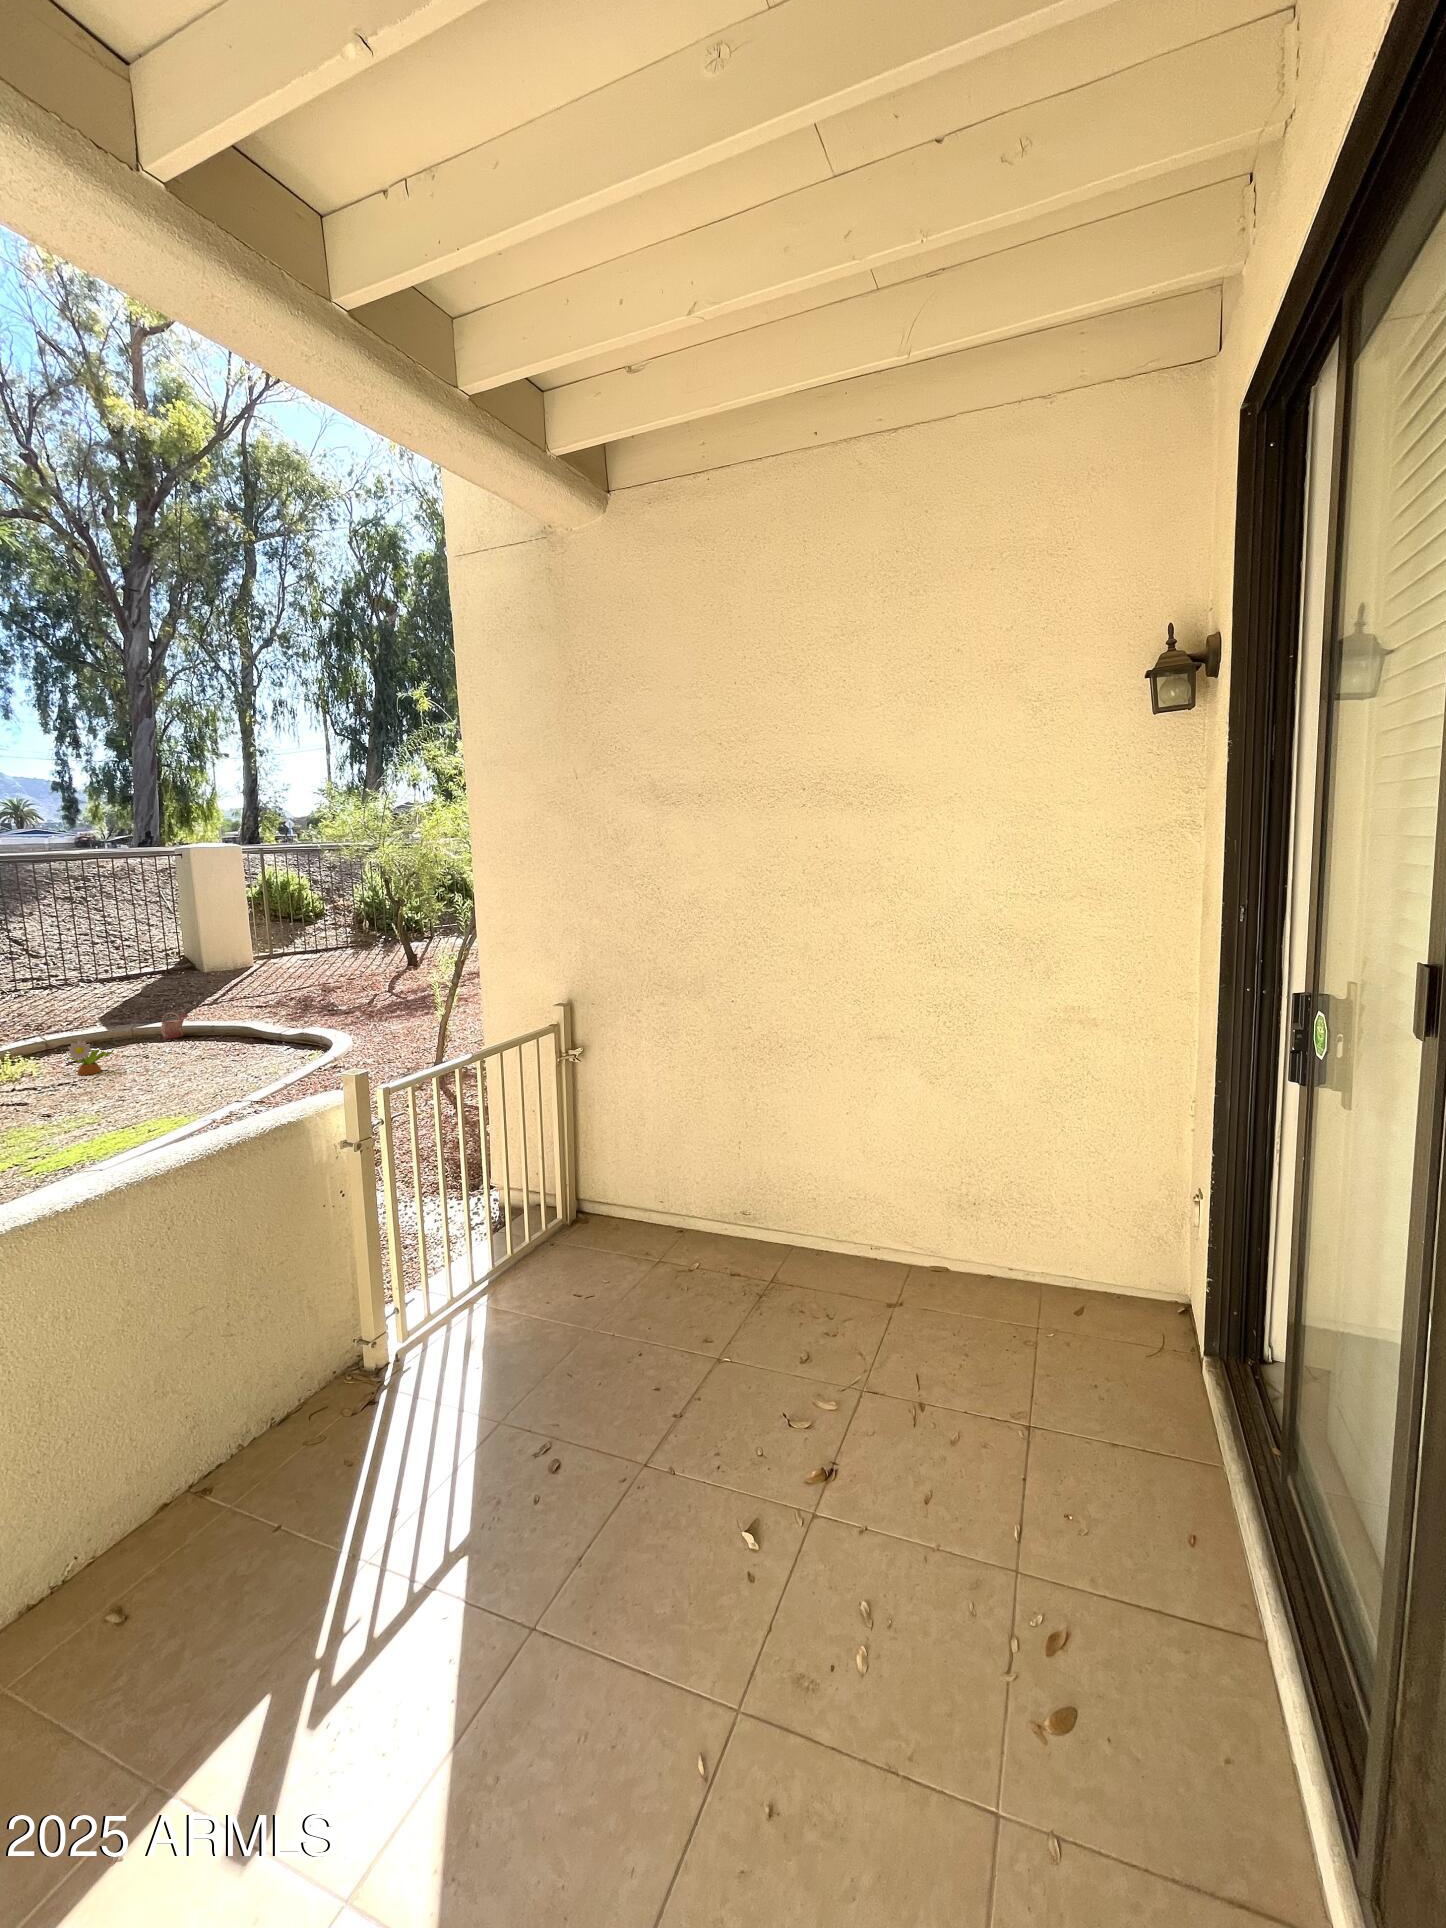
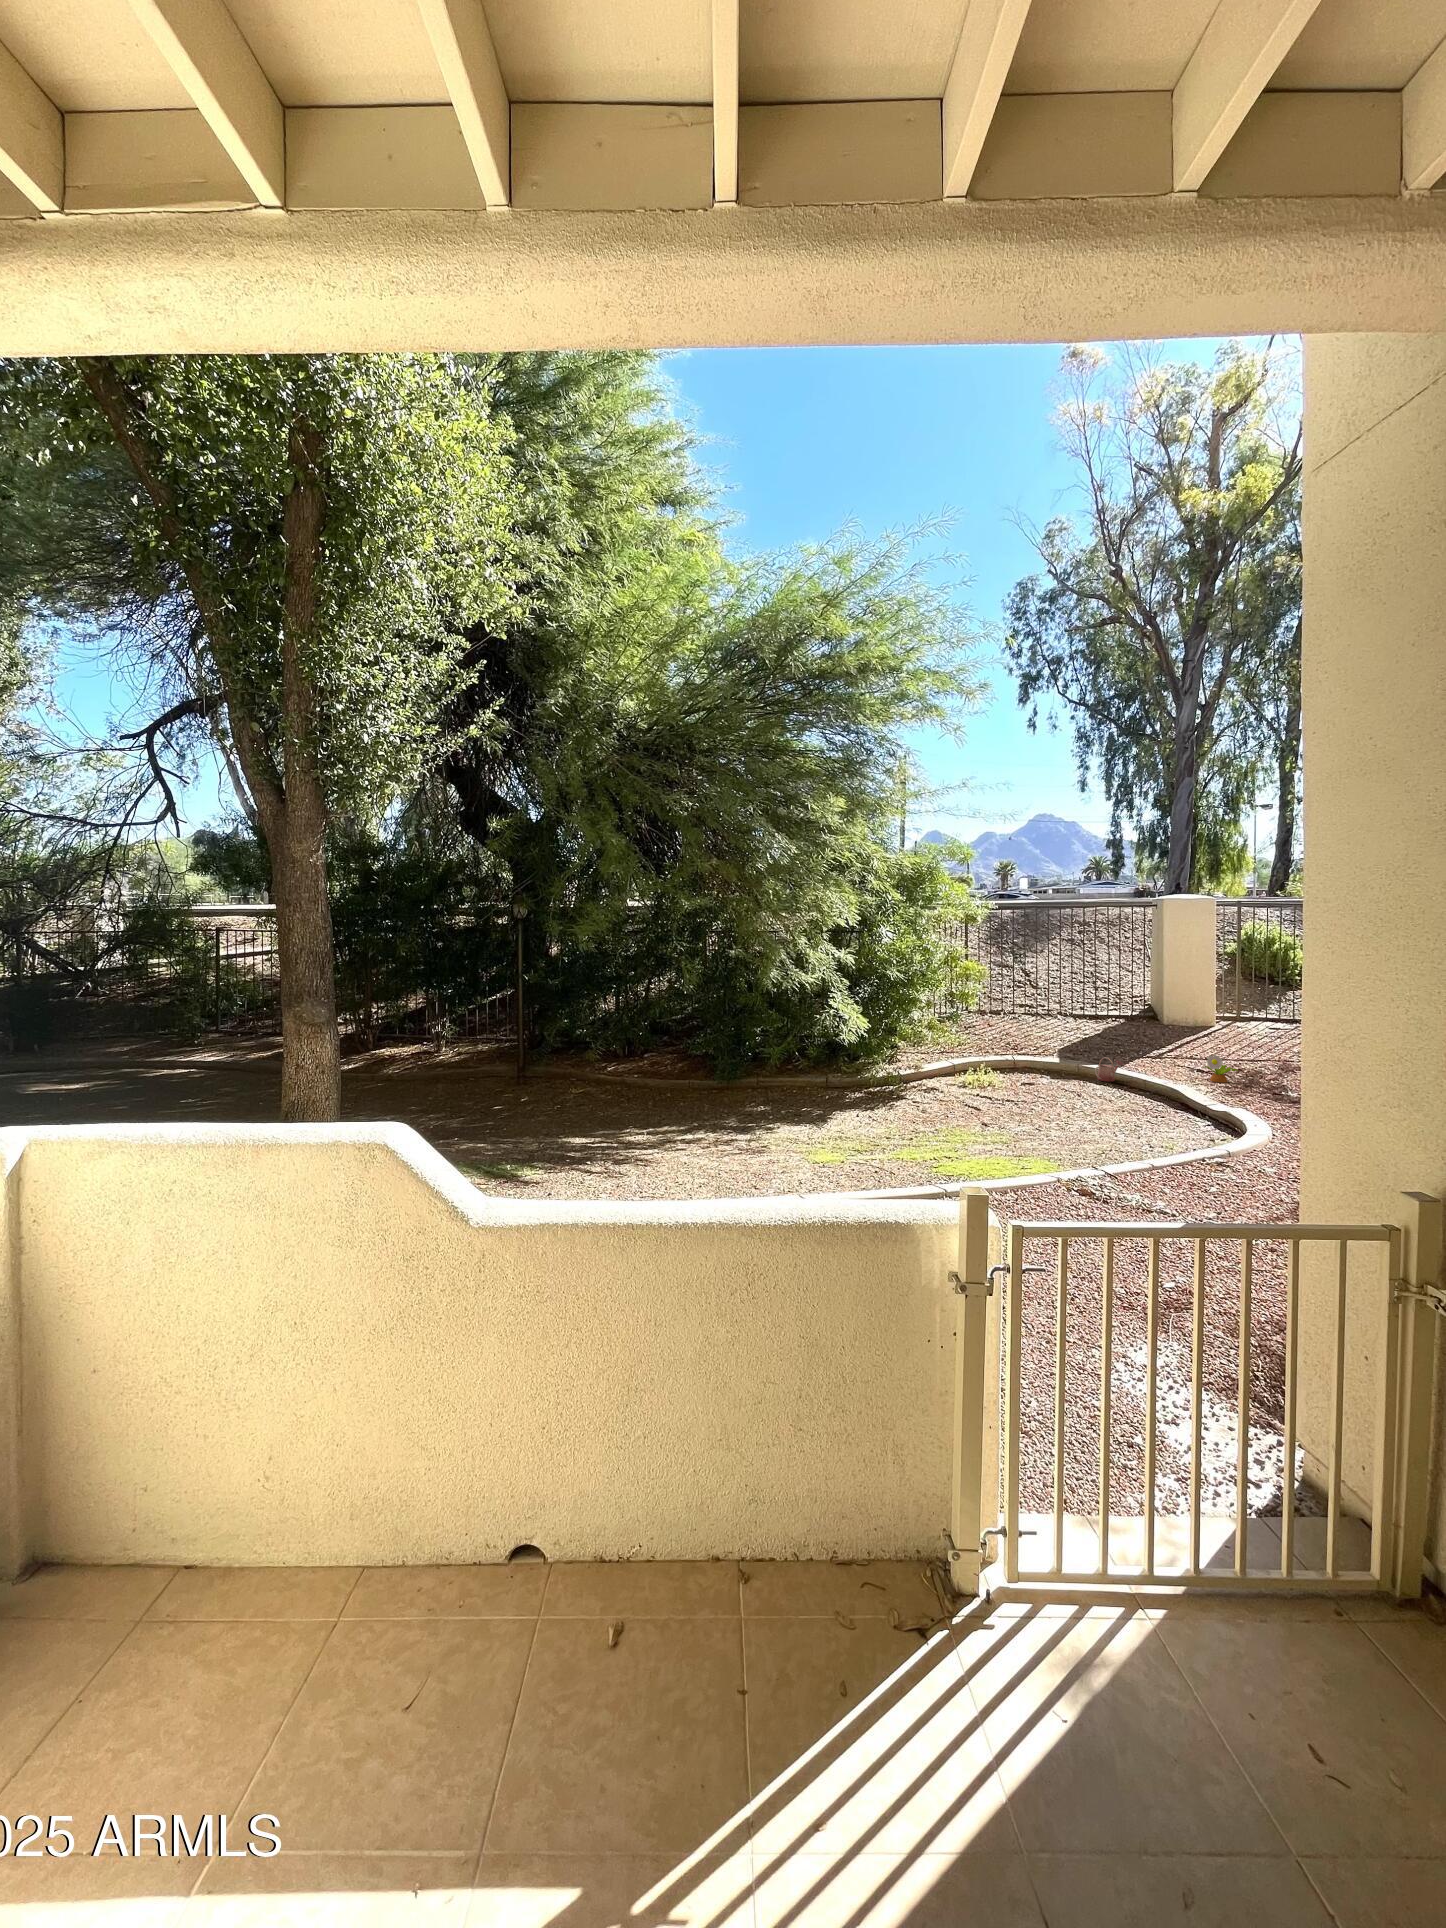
decorative plant: present [64,1040,114,1075] -> present [1203,1054,1238,1083]

